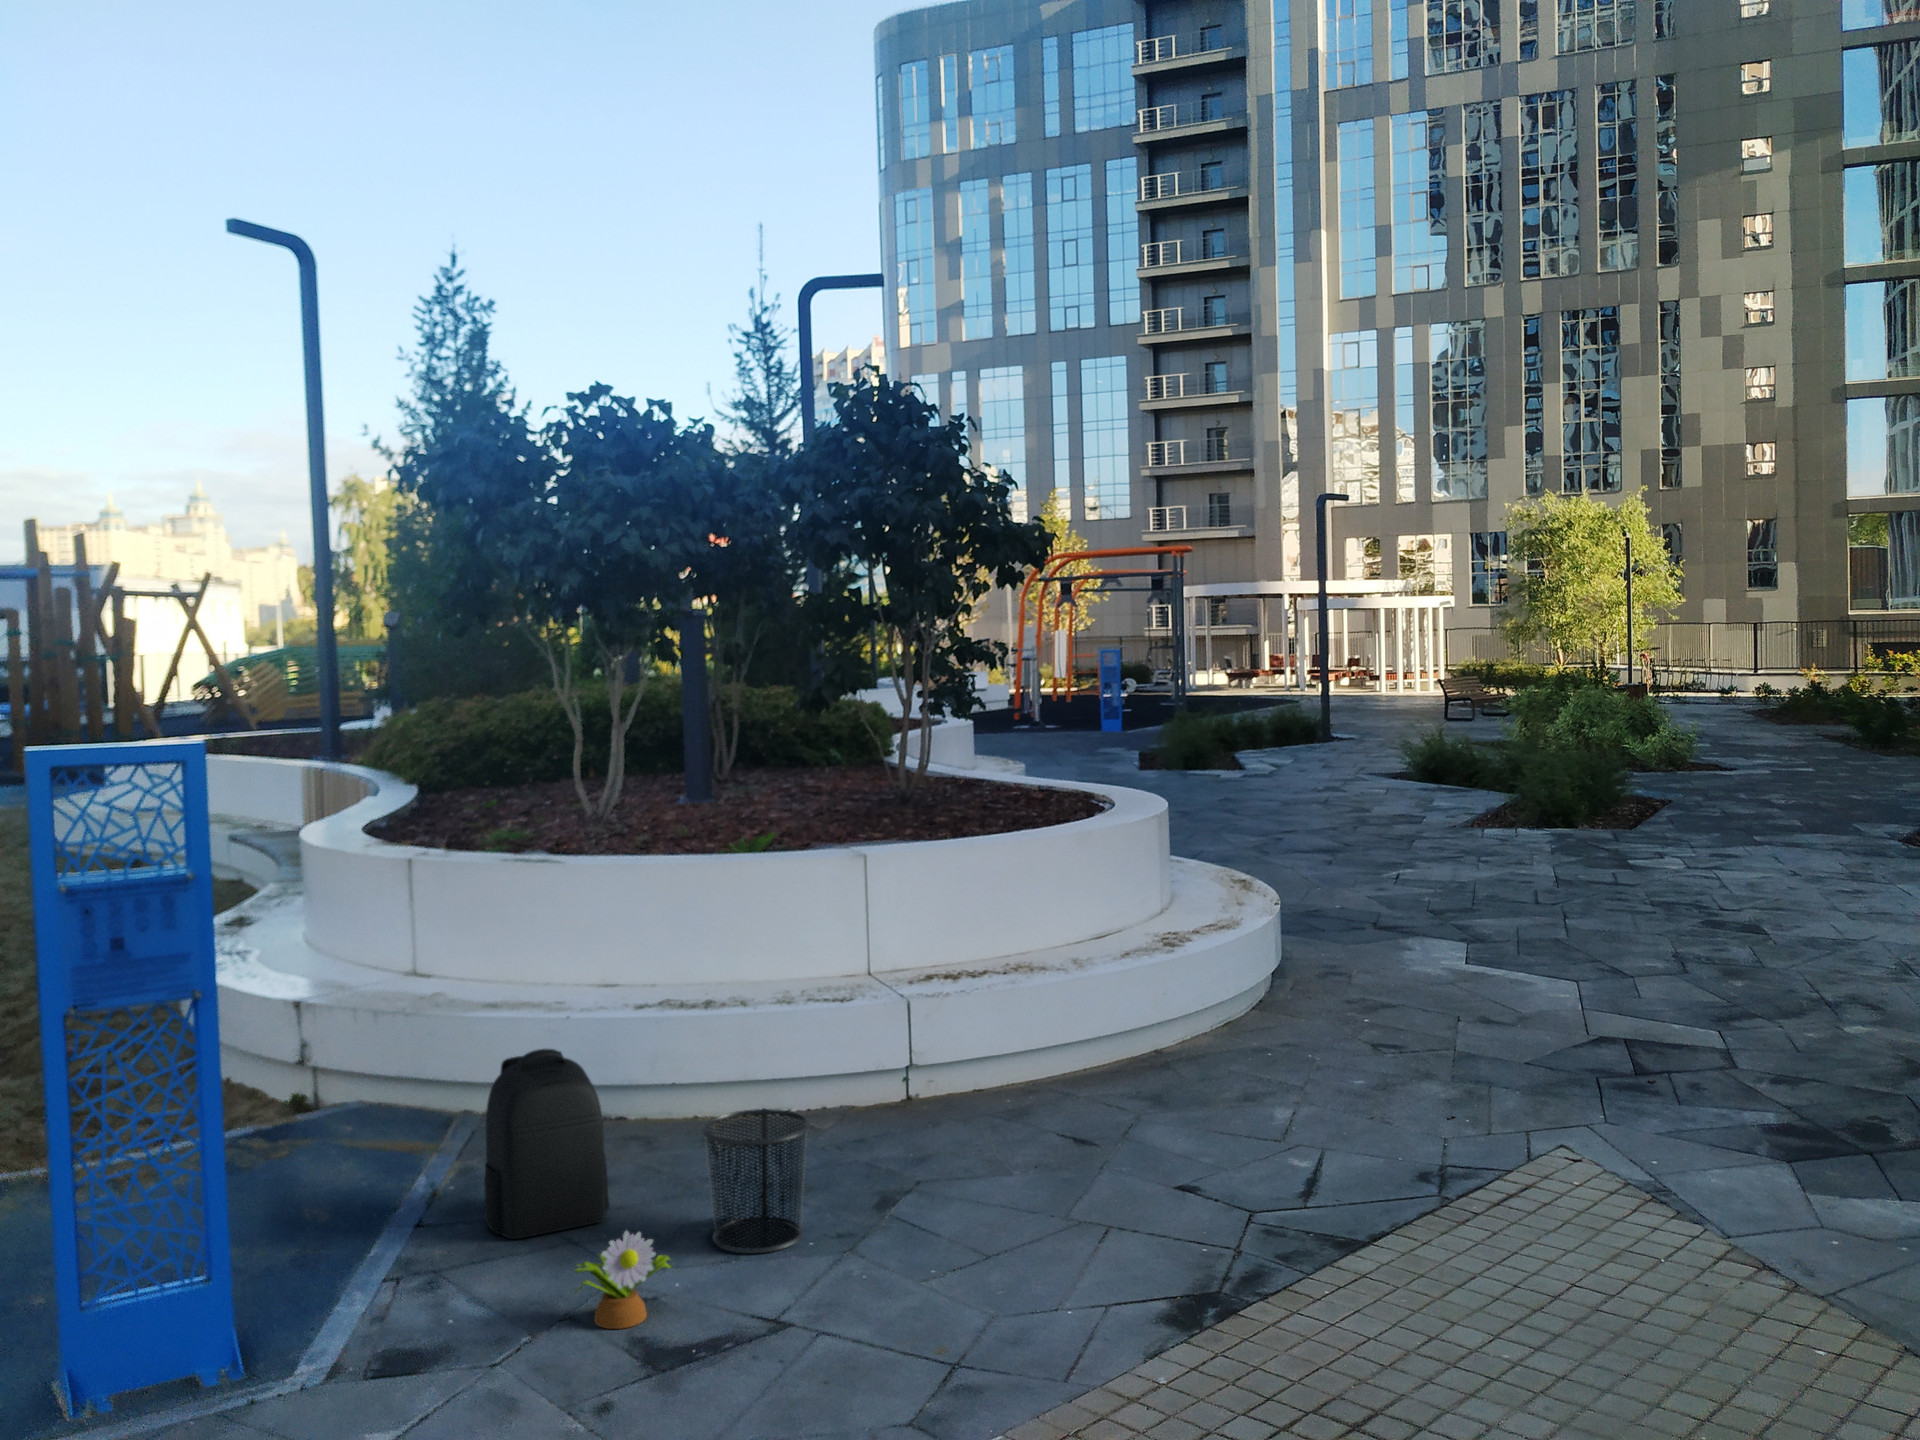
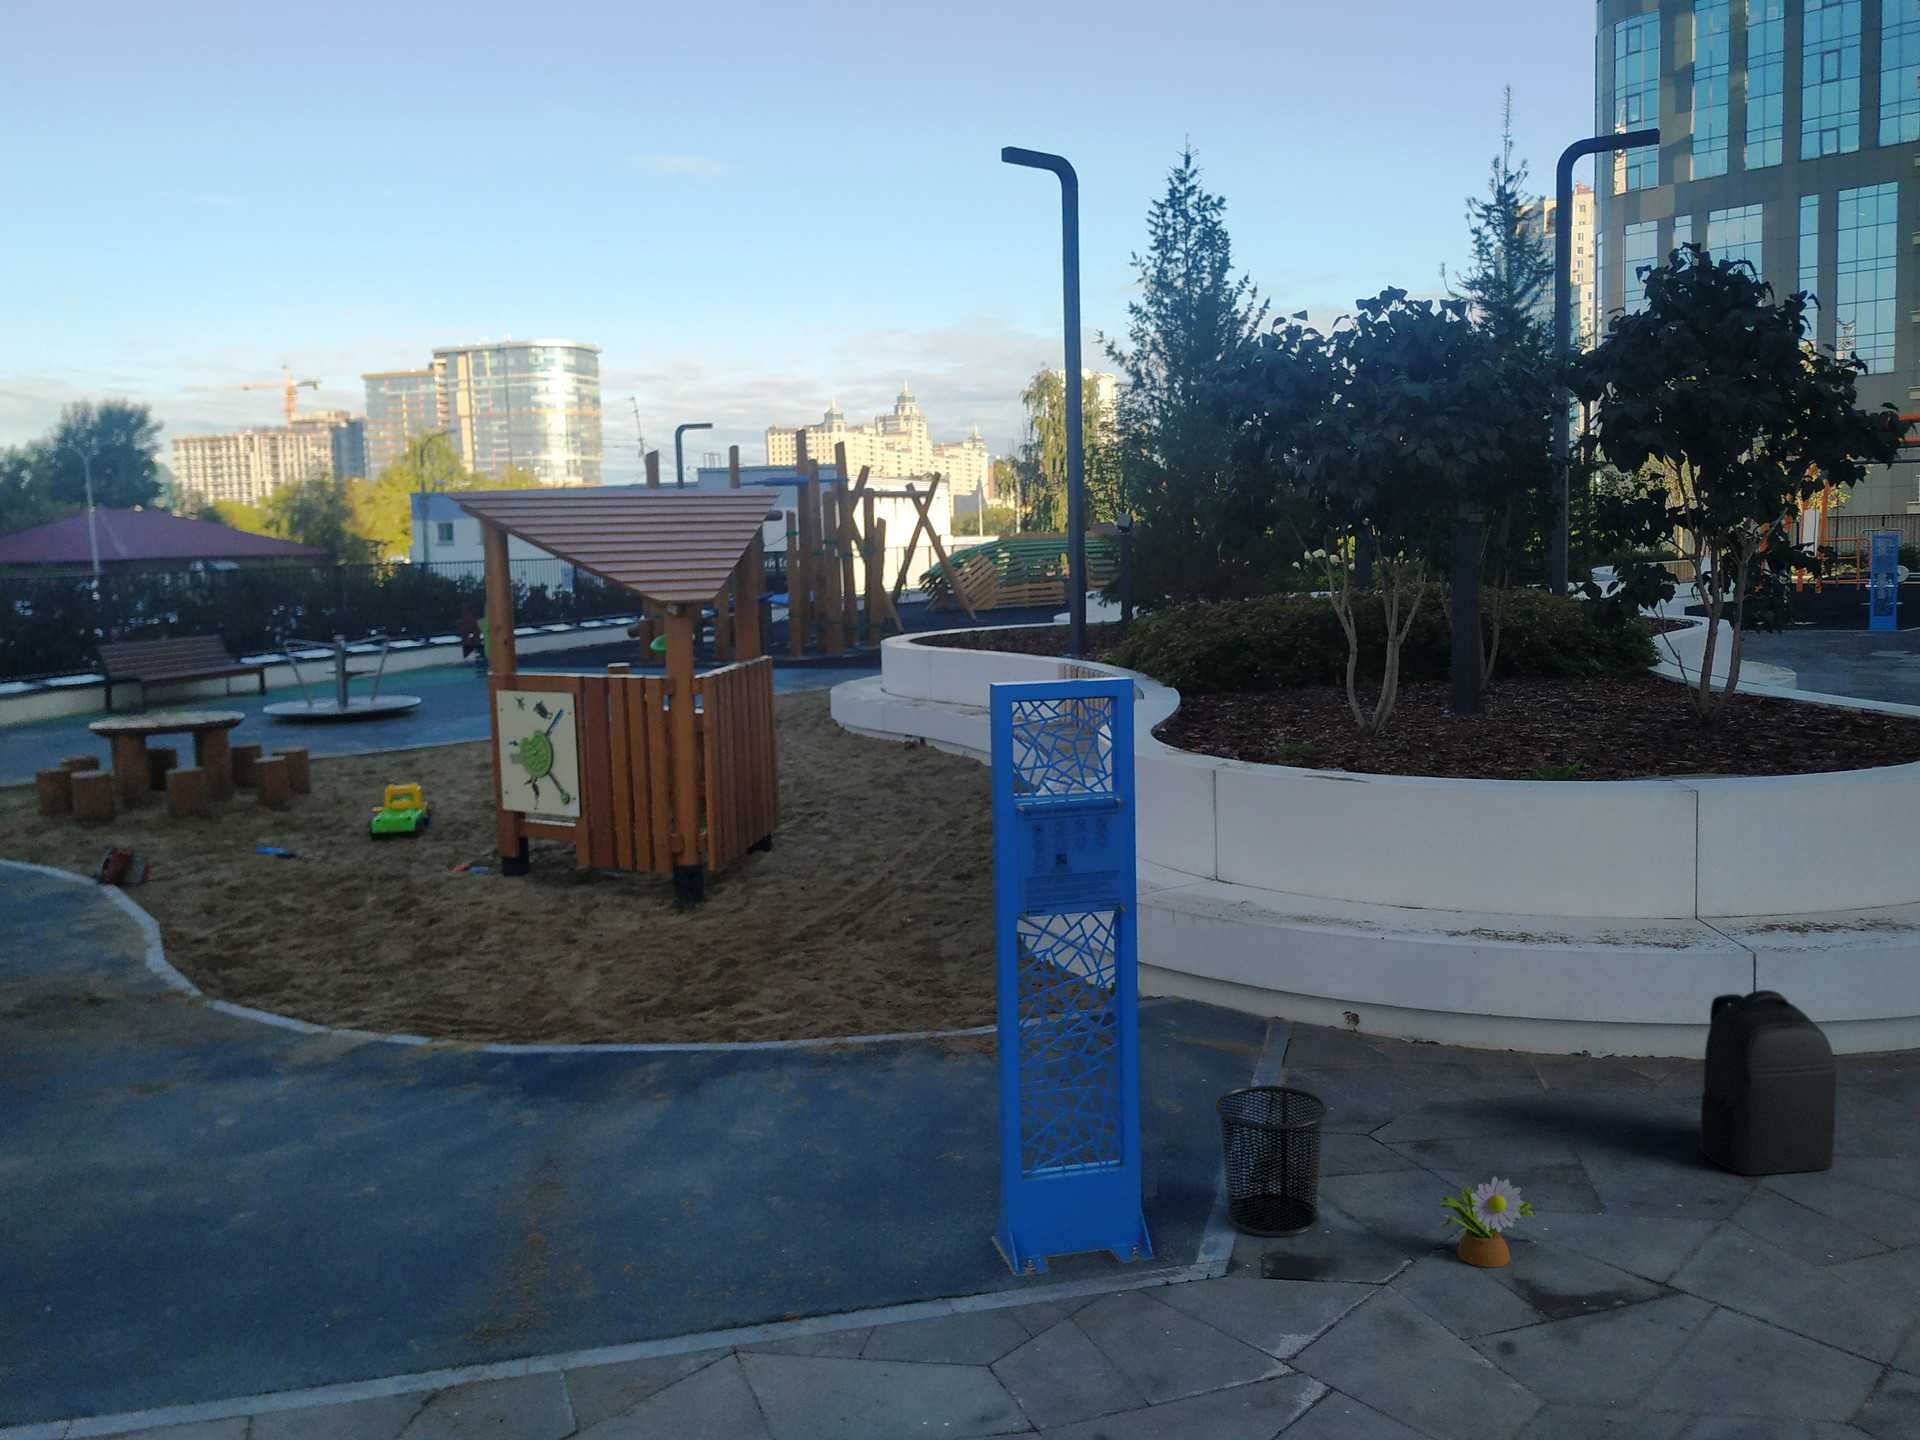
backpack: present [484,1049,610,1239] -> present [1699,990,1836,1175]
waste bin: present [702,1109,810,1253] -> present [1215,1086,1327,1237]

